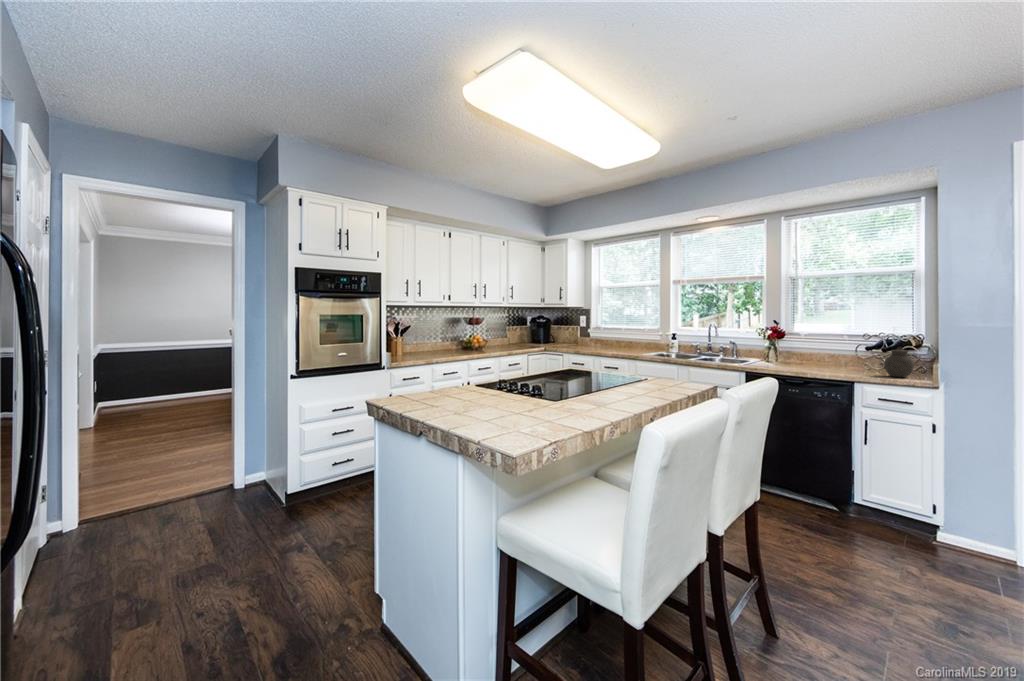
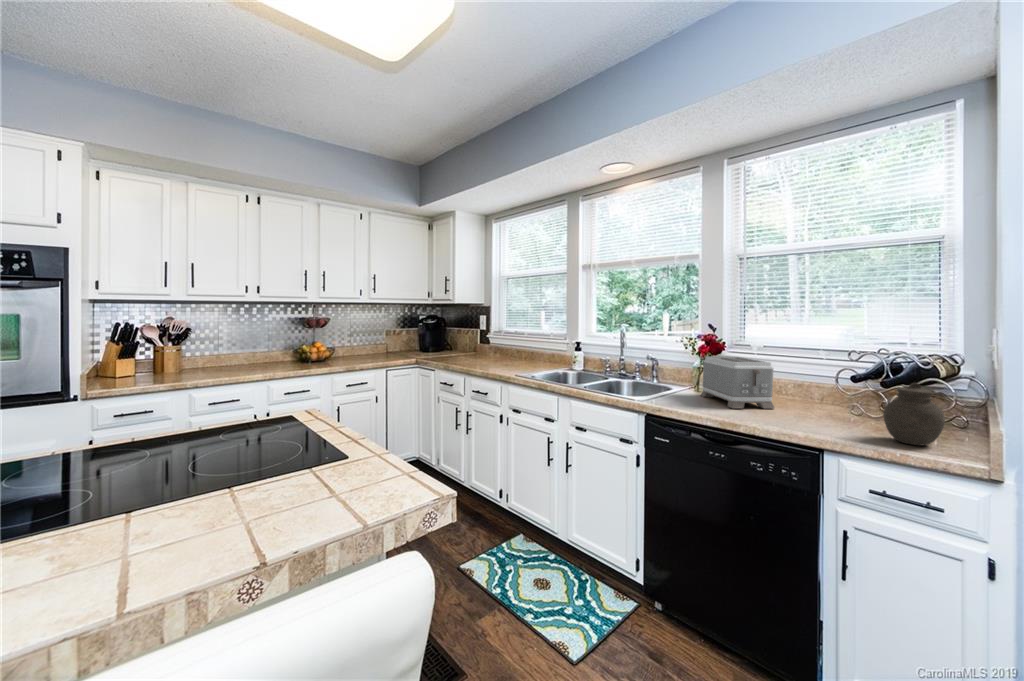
toaster: none [772,339,822,367] -> present [701,357,775,409]

